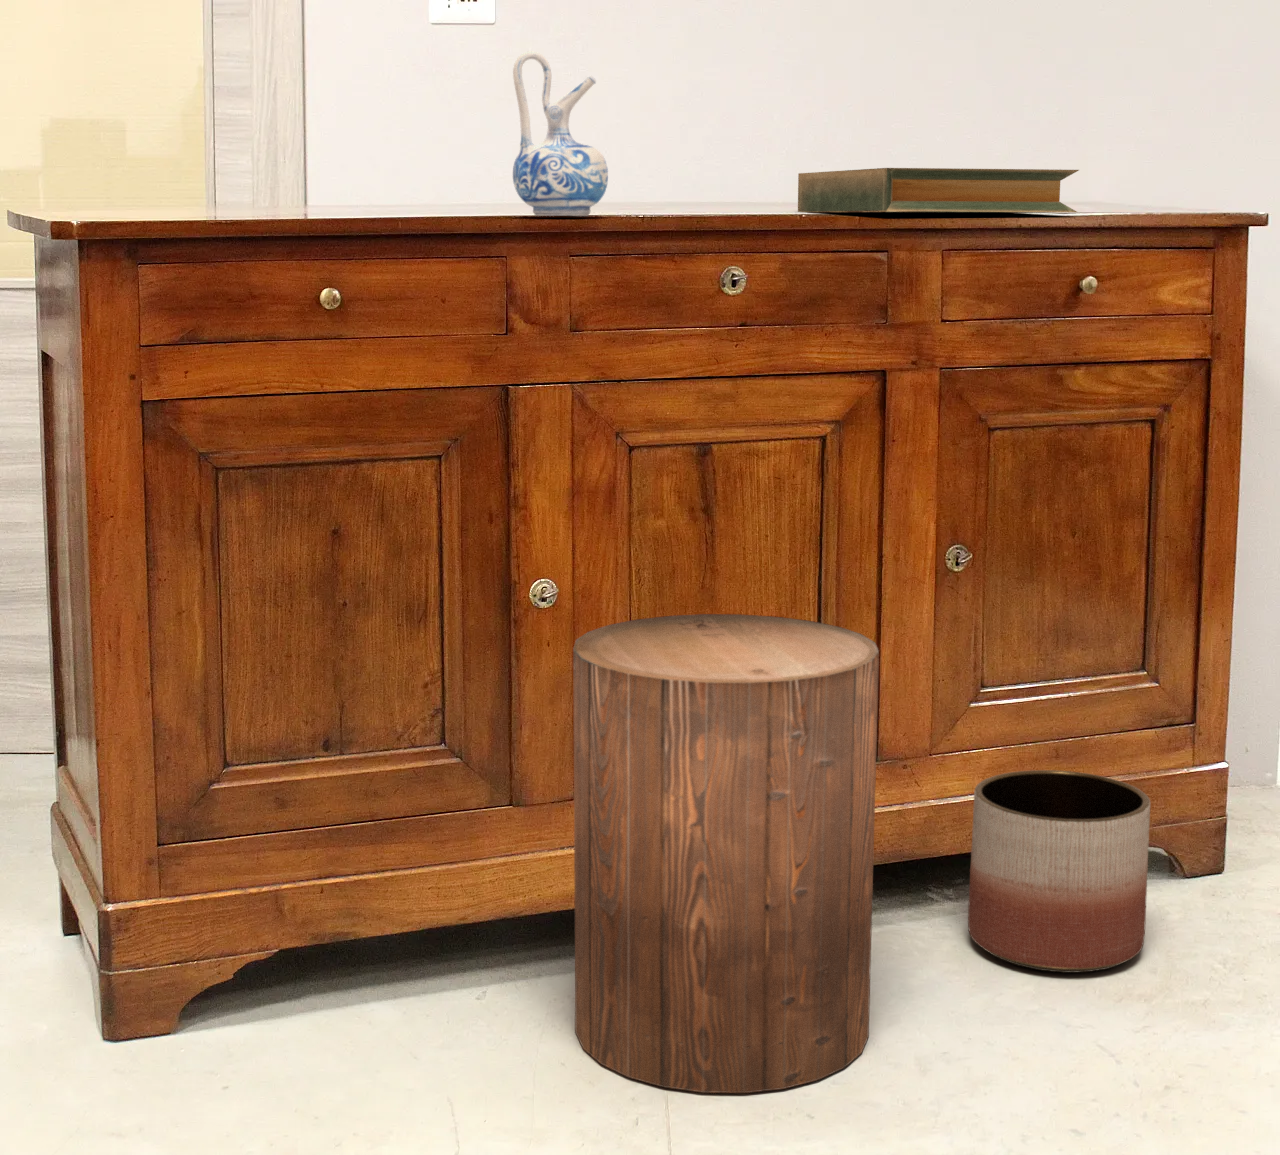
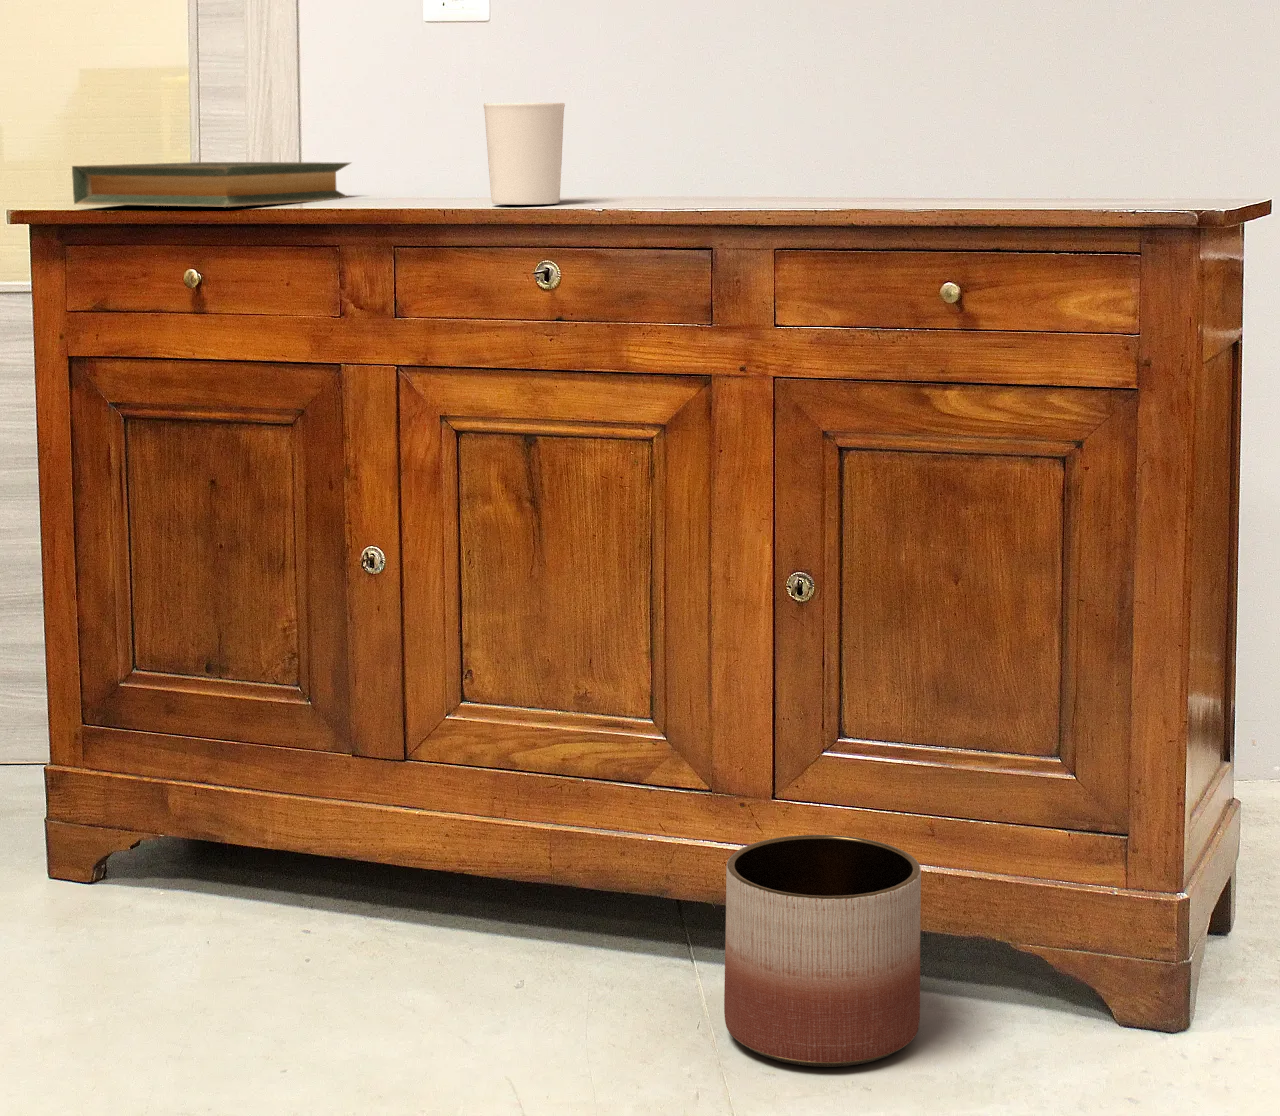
ceramic pitcher: present [513,51,608,216] -> none [329,57,418,209]
candle holder: none [621,109,703,213] -> present [484,103,565,205]
hardback book: present [798,168,1079,213] -> present [72,162,350,207]
stool: present [573,614,879,1093] -> none [245,597,545,1057]

